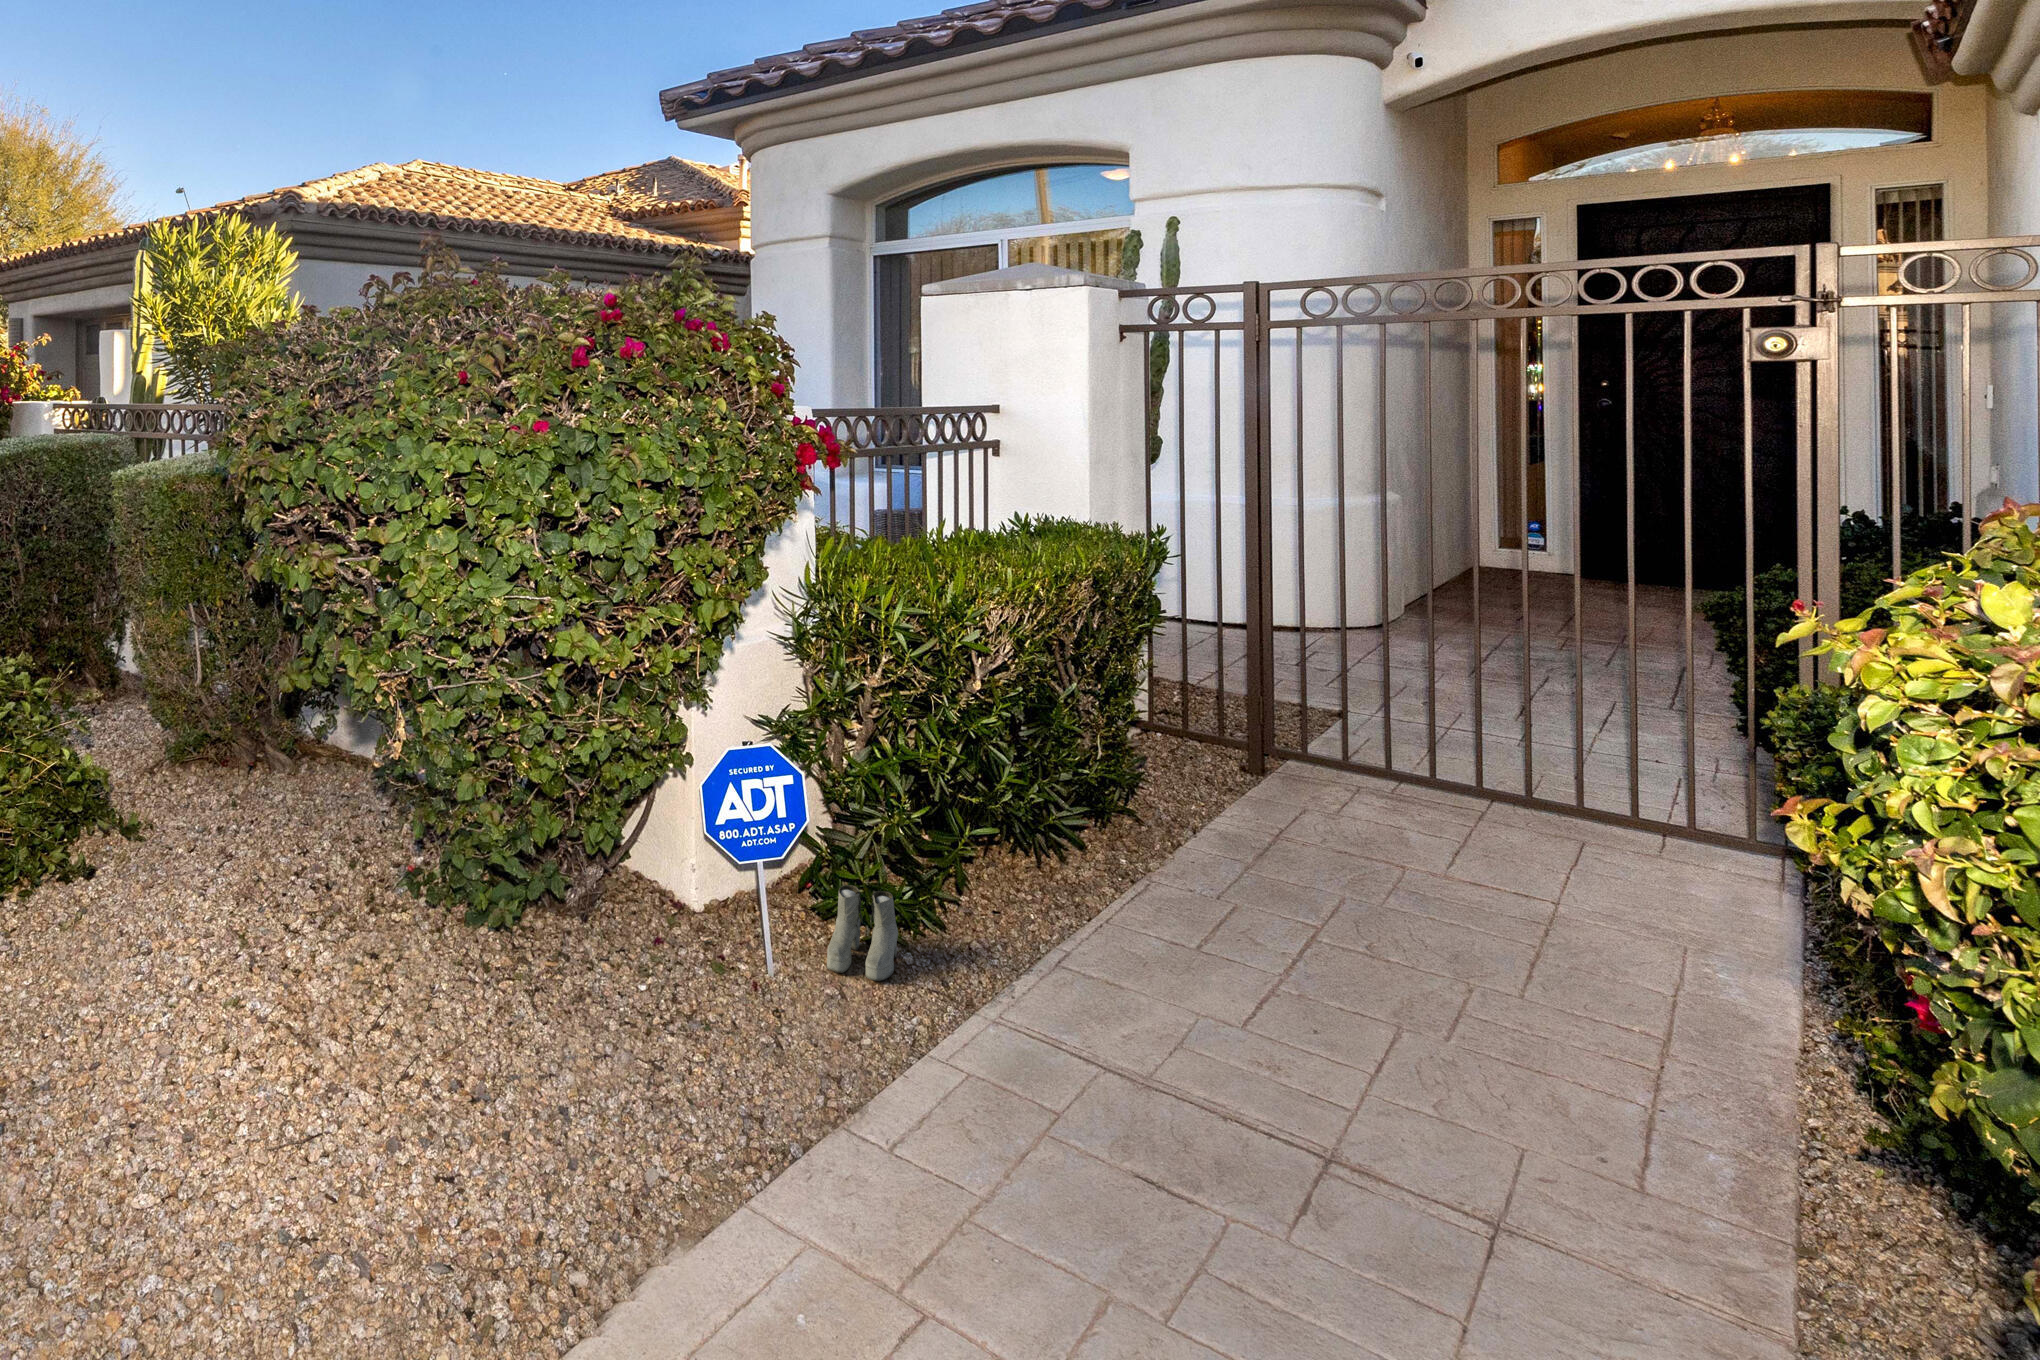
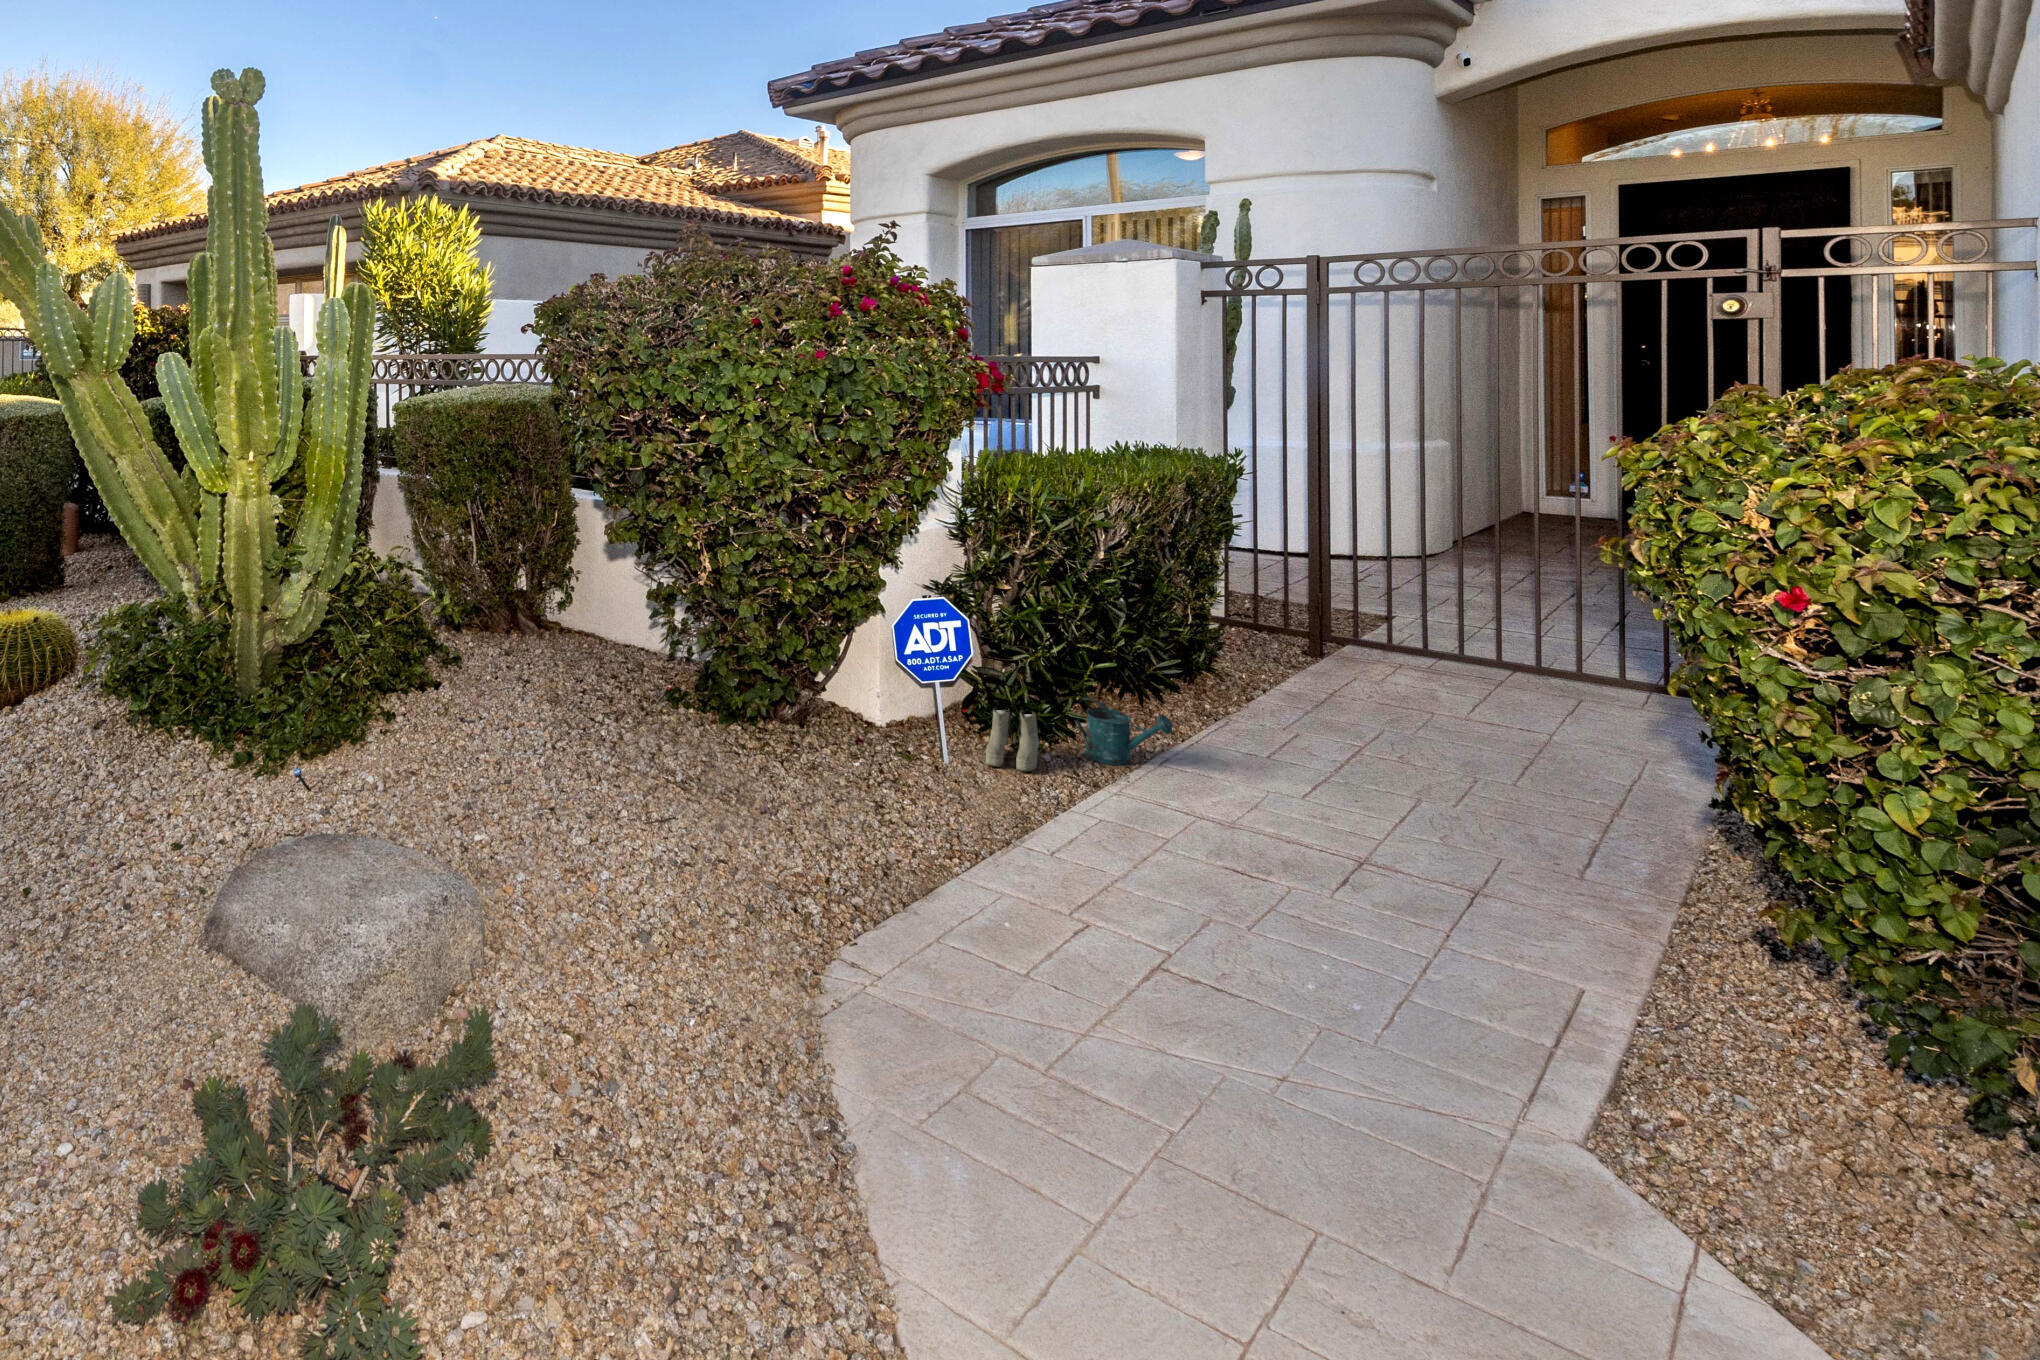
watering can: none [947,870,1070,965] -> present [1076,698,1172,765]

